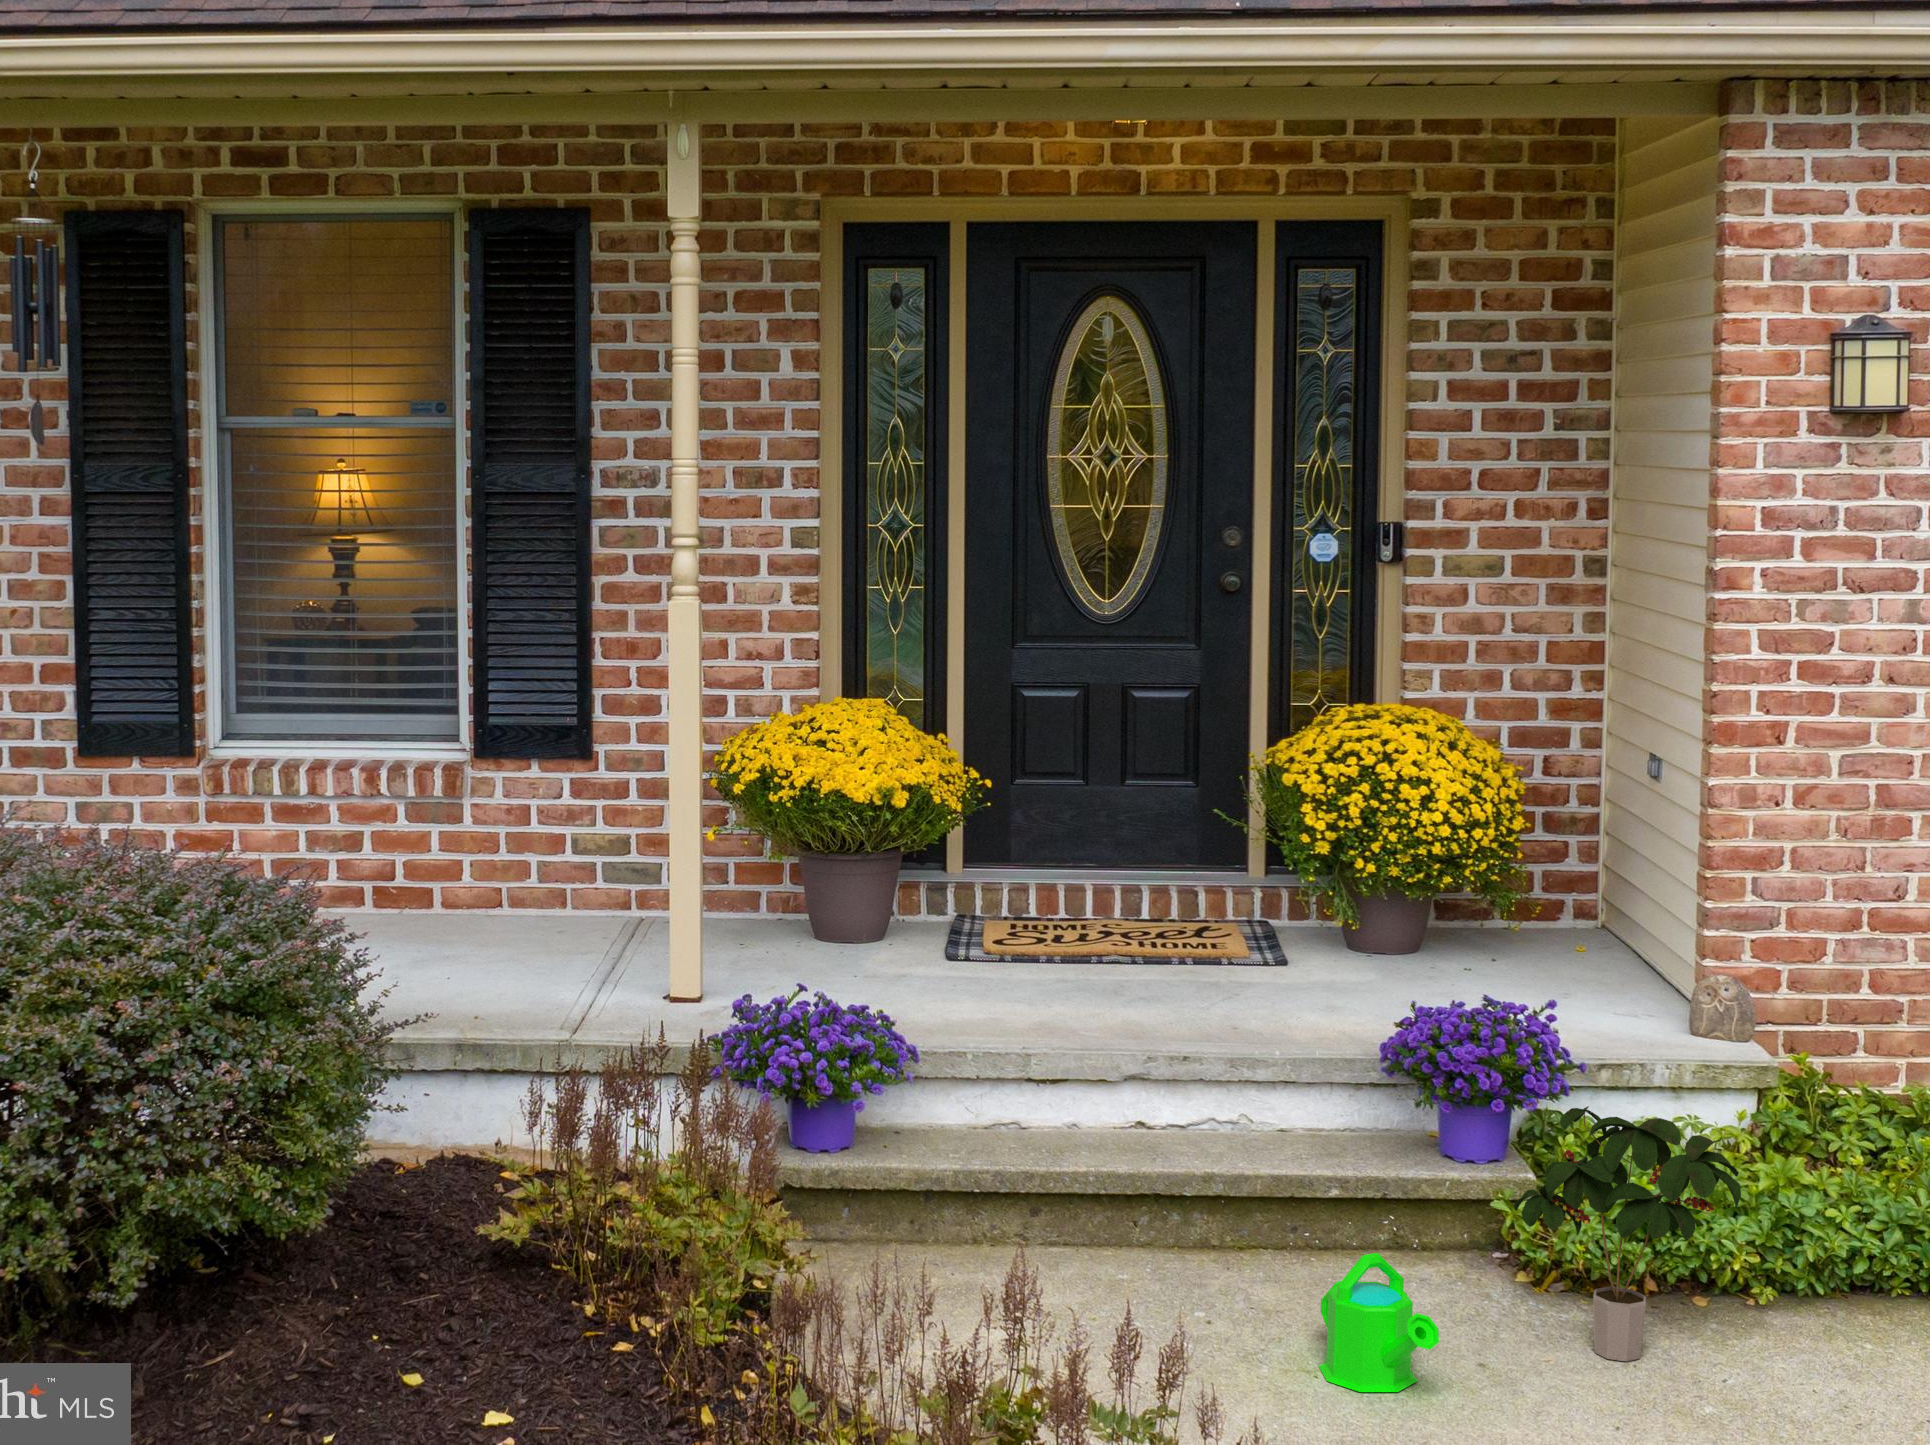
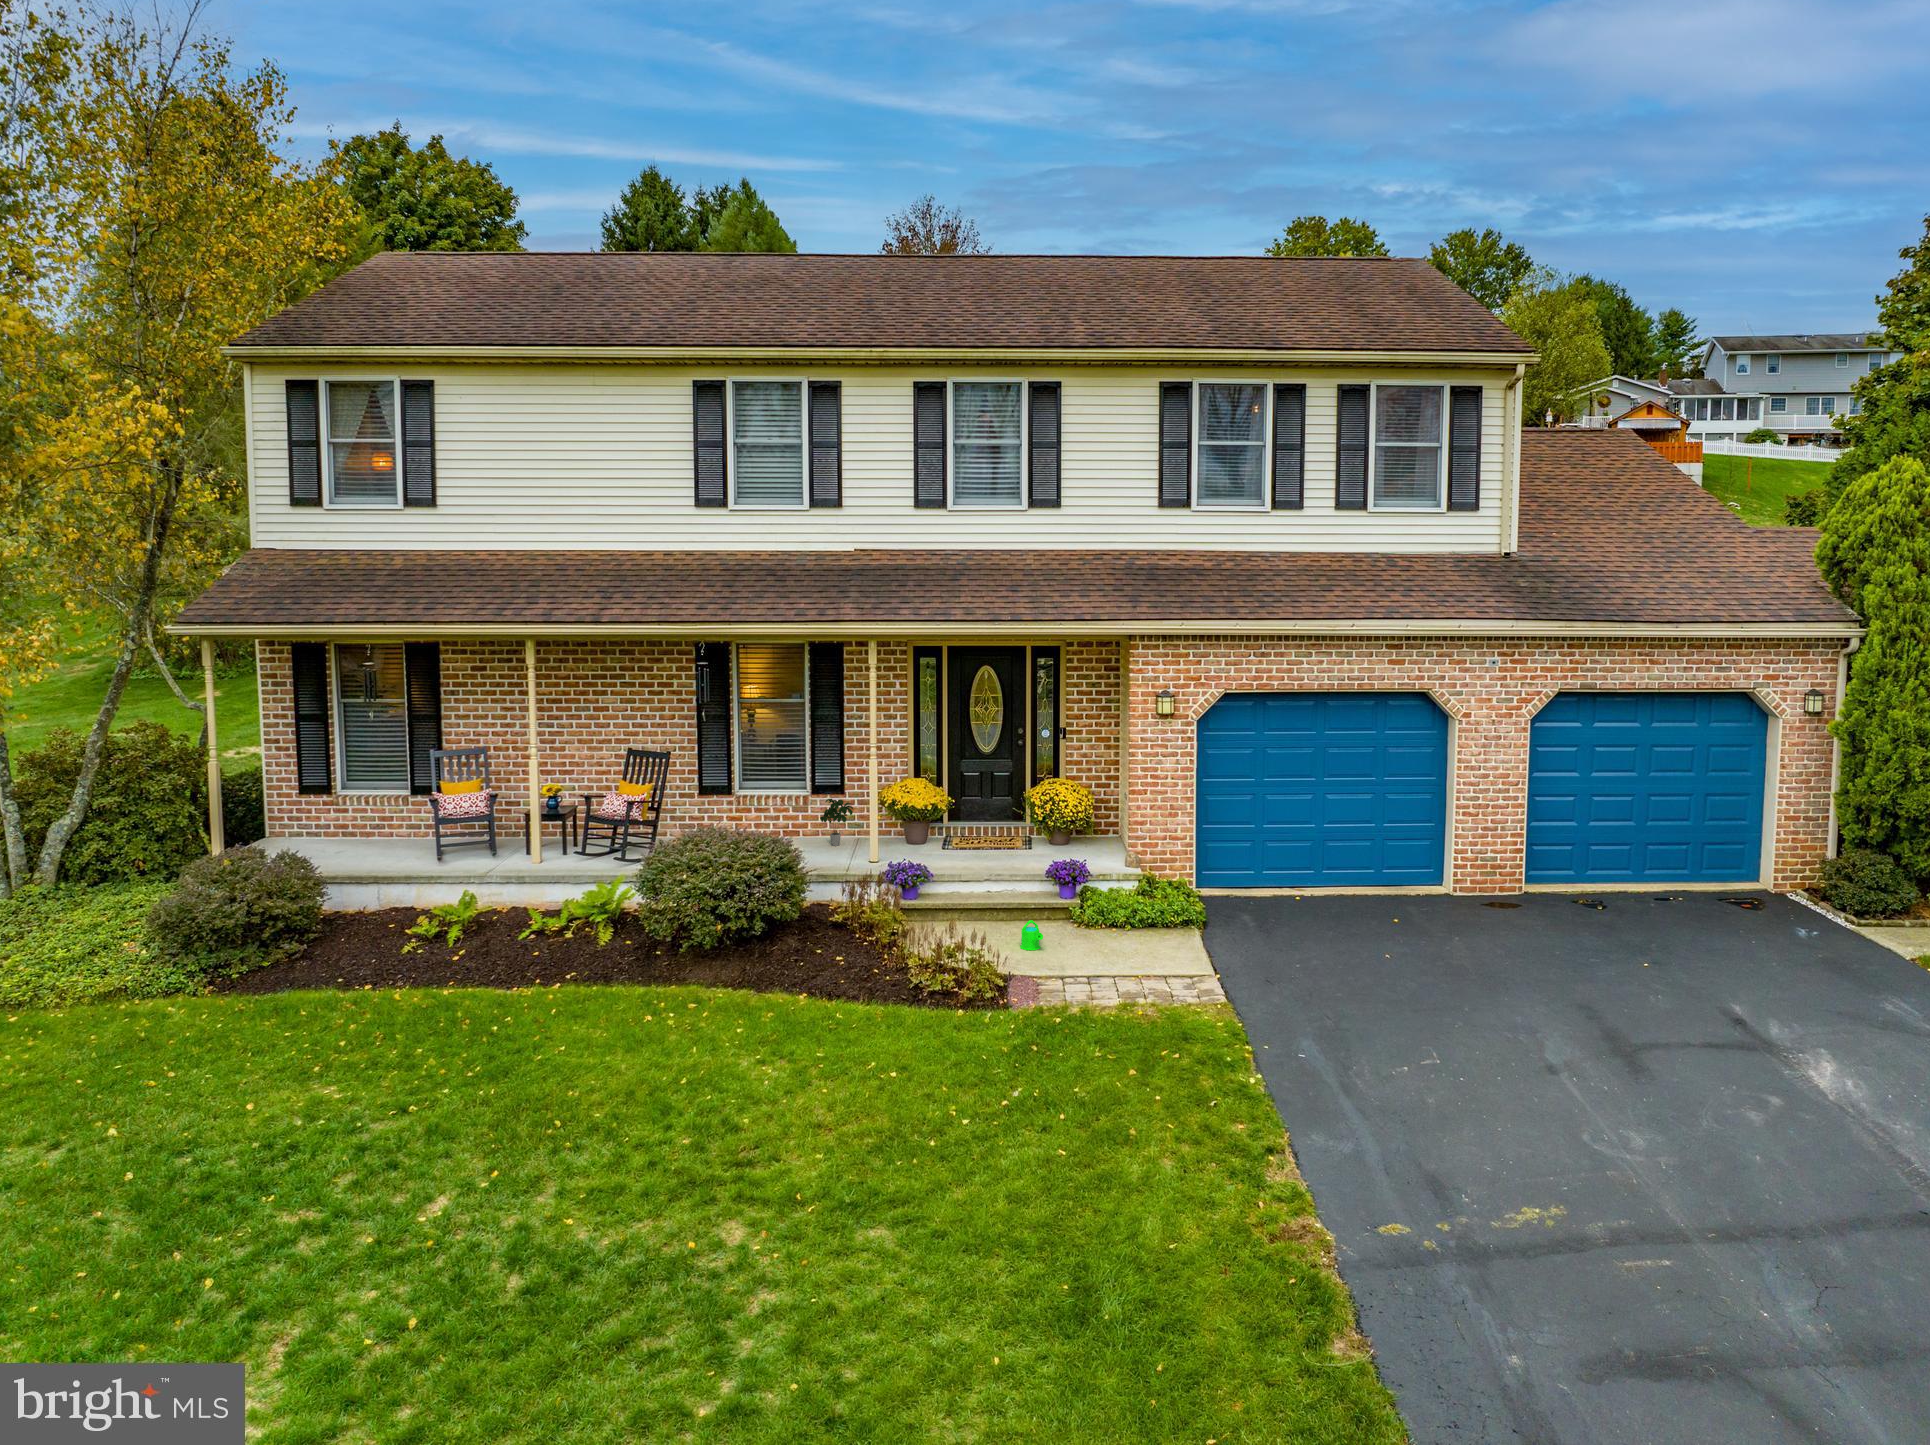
potted plant: present [1514,1106,1741,1361] -> present [820,799,853,846]

